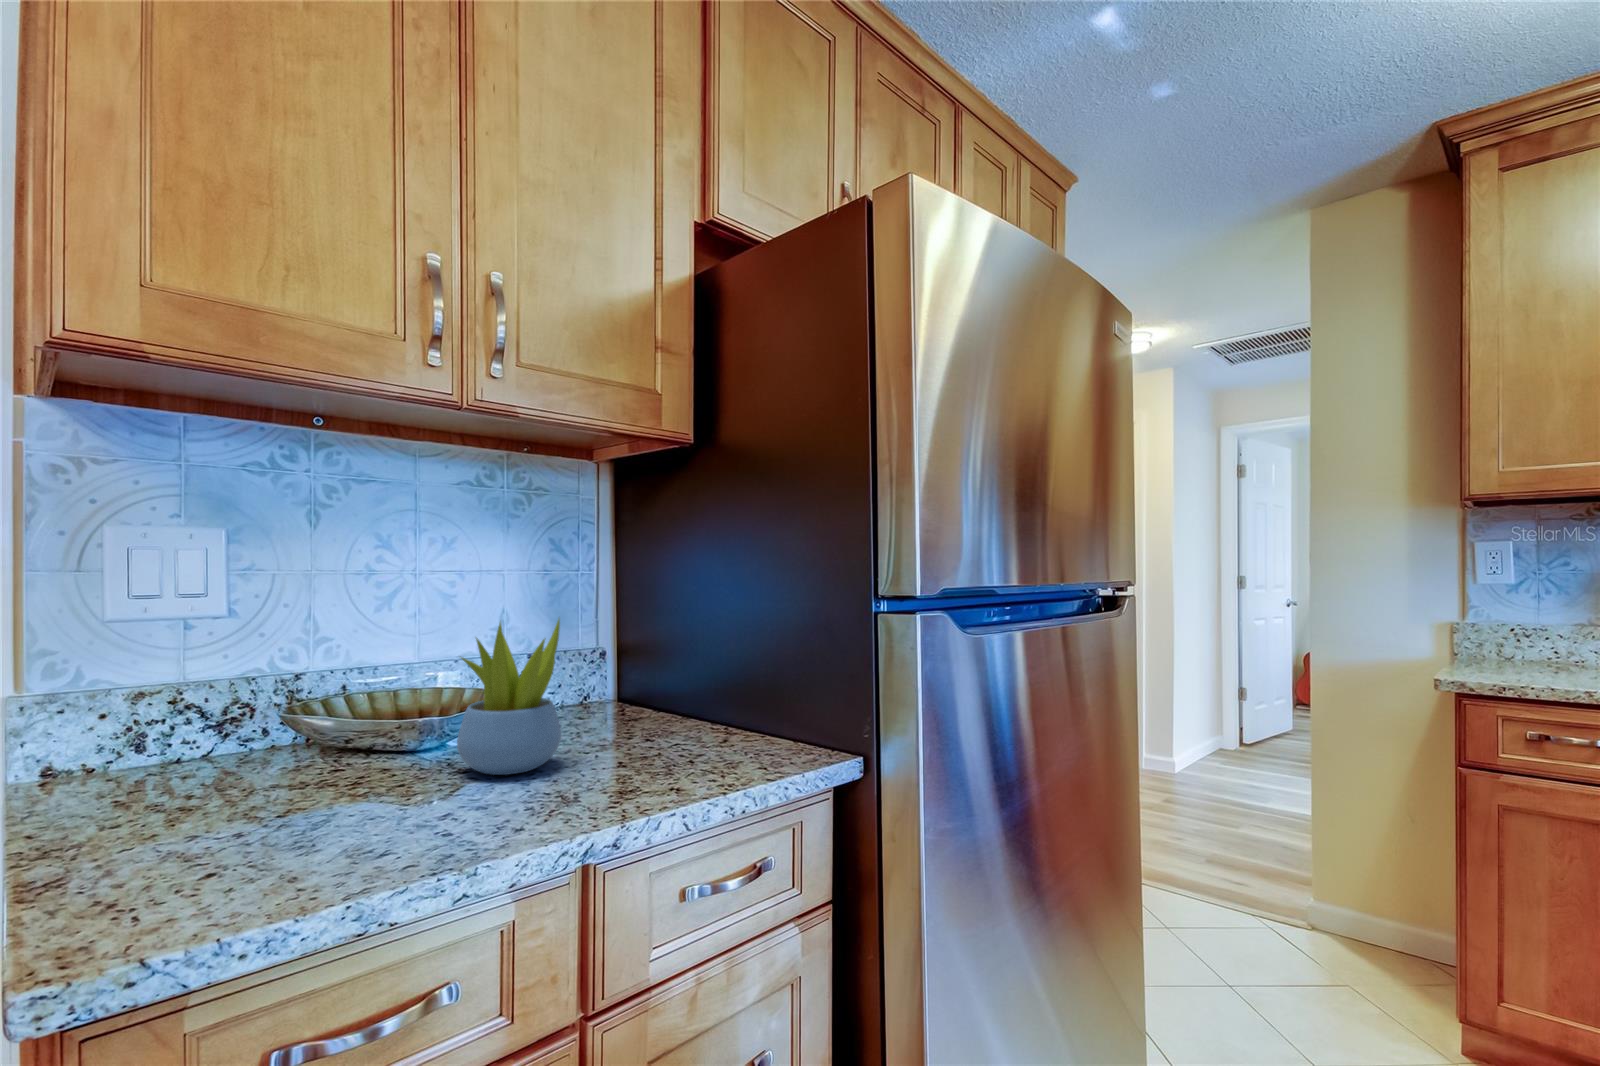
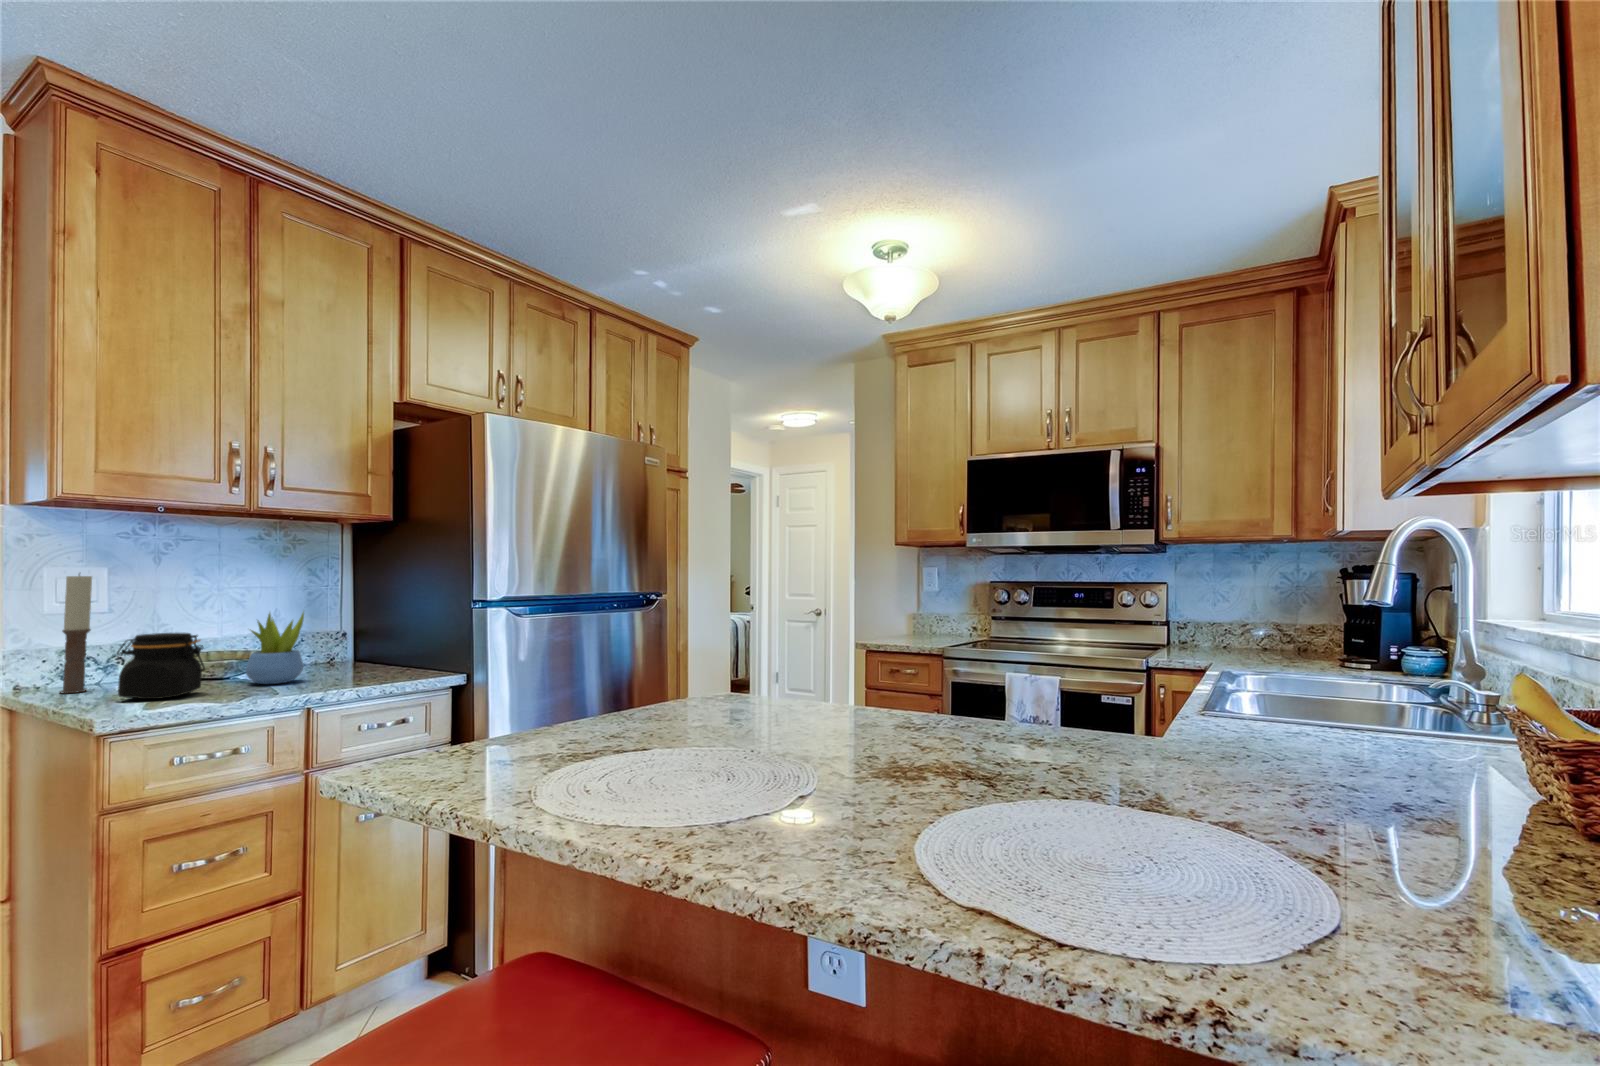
candle: none [119,538,178,789] -> present [60,575,92,693]
jar: none [197,670,378,832] -> present [117,633,205,699]

